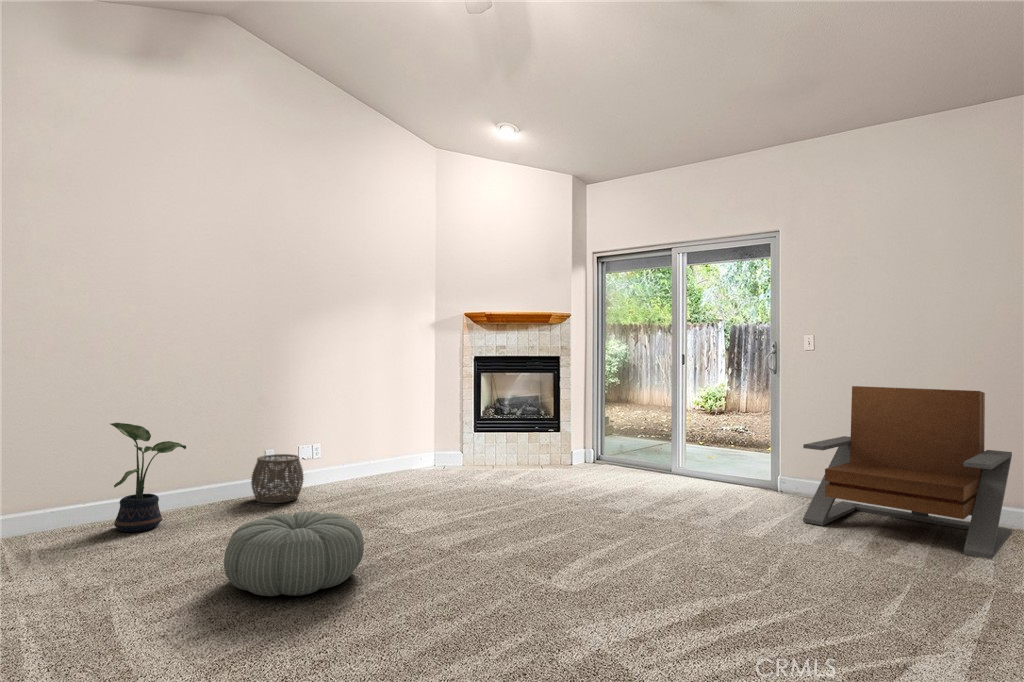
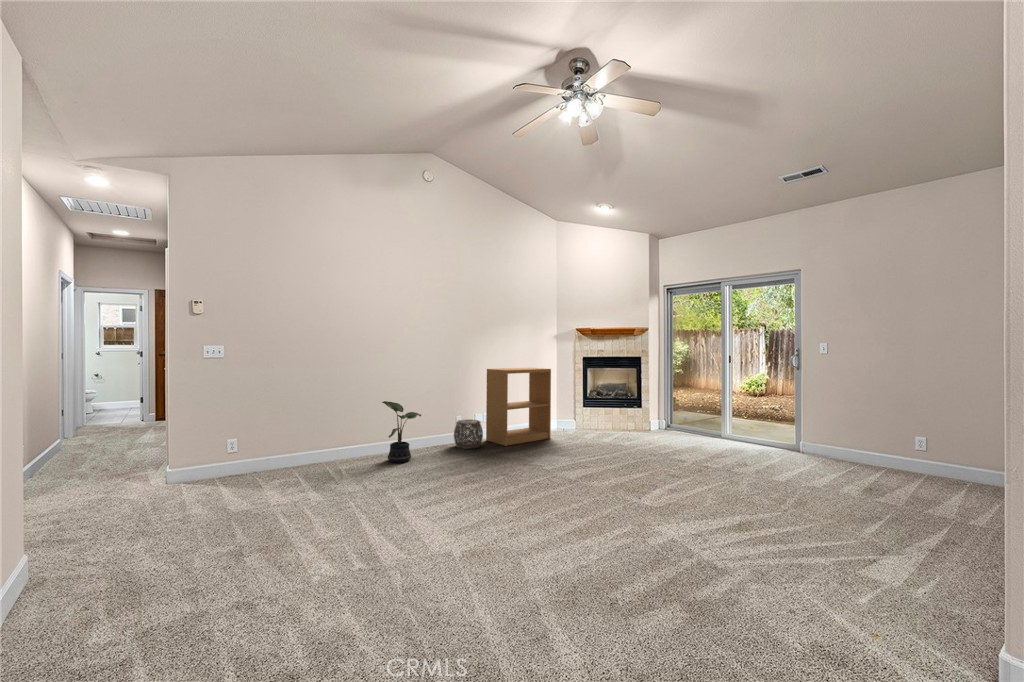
bookshelf: none [312,372,422,496] -> present [486,368,551,446]
lounge chair: present [803,386,1012,559] -> none [818,379,985,504]
pouf: present [224,511,364,596] -> none [458,455,531,501]

